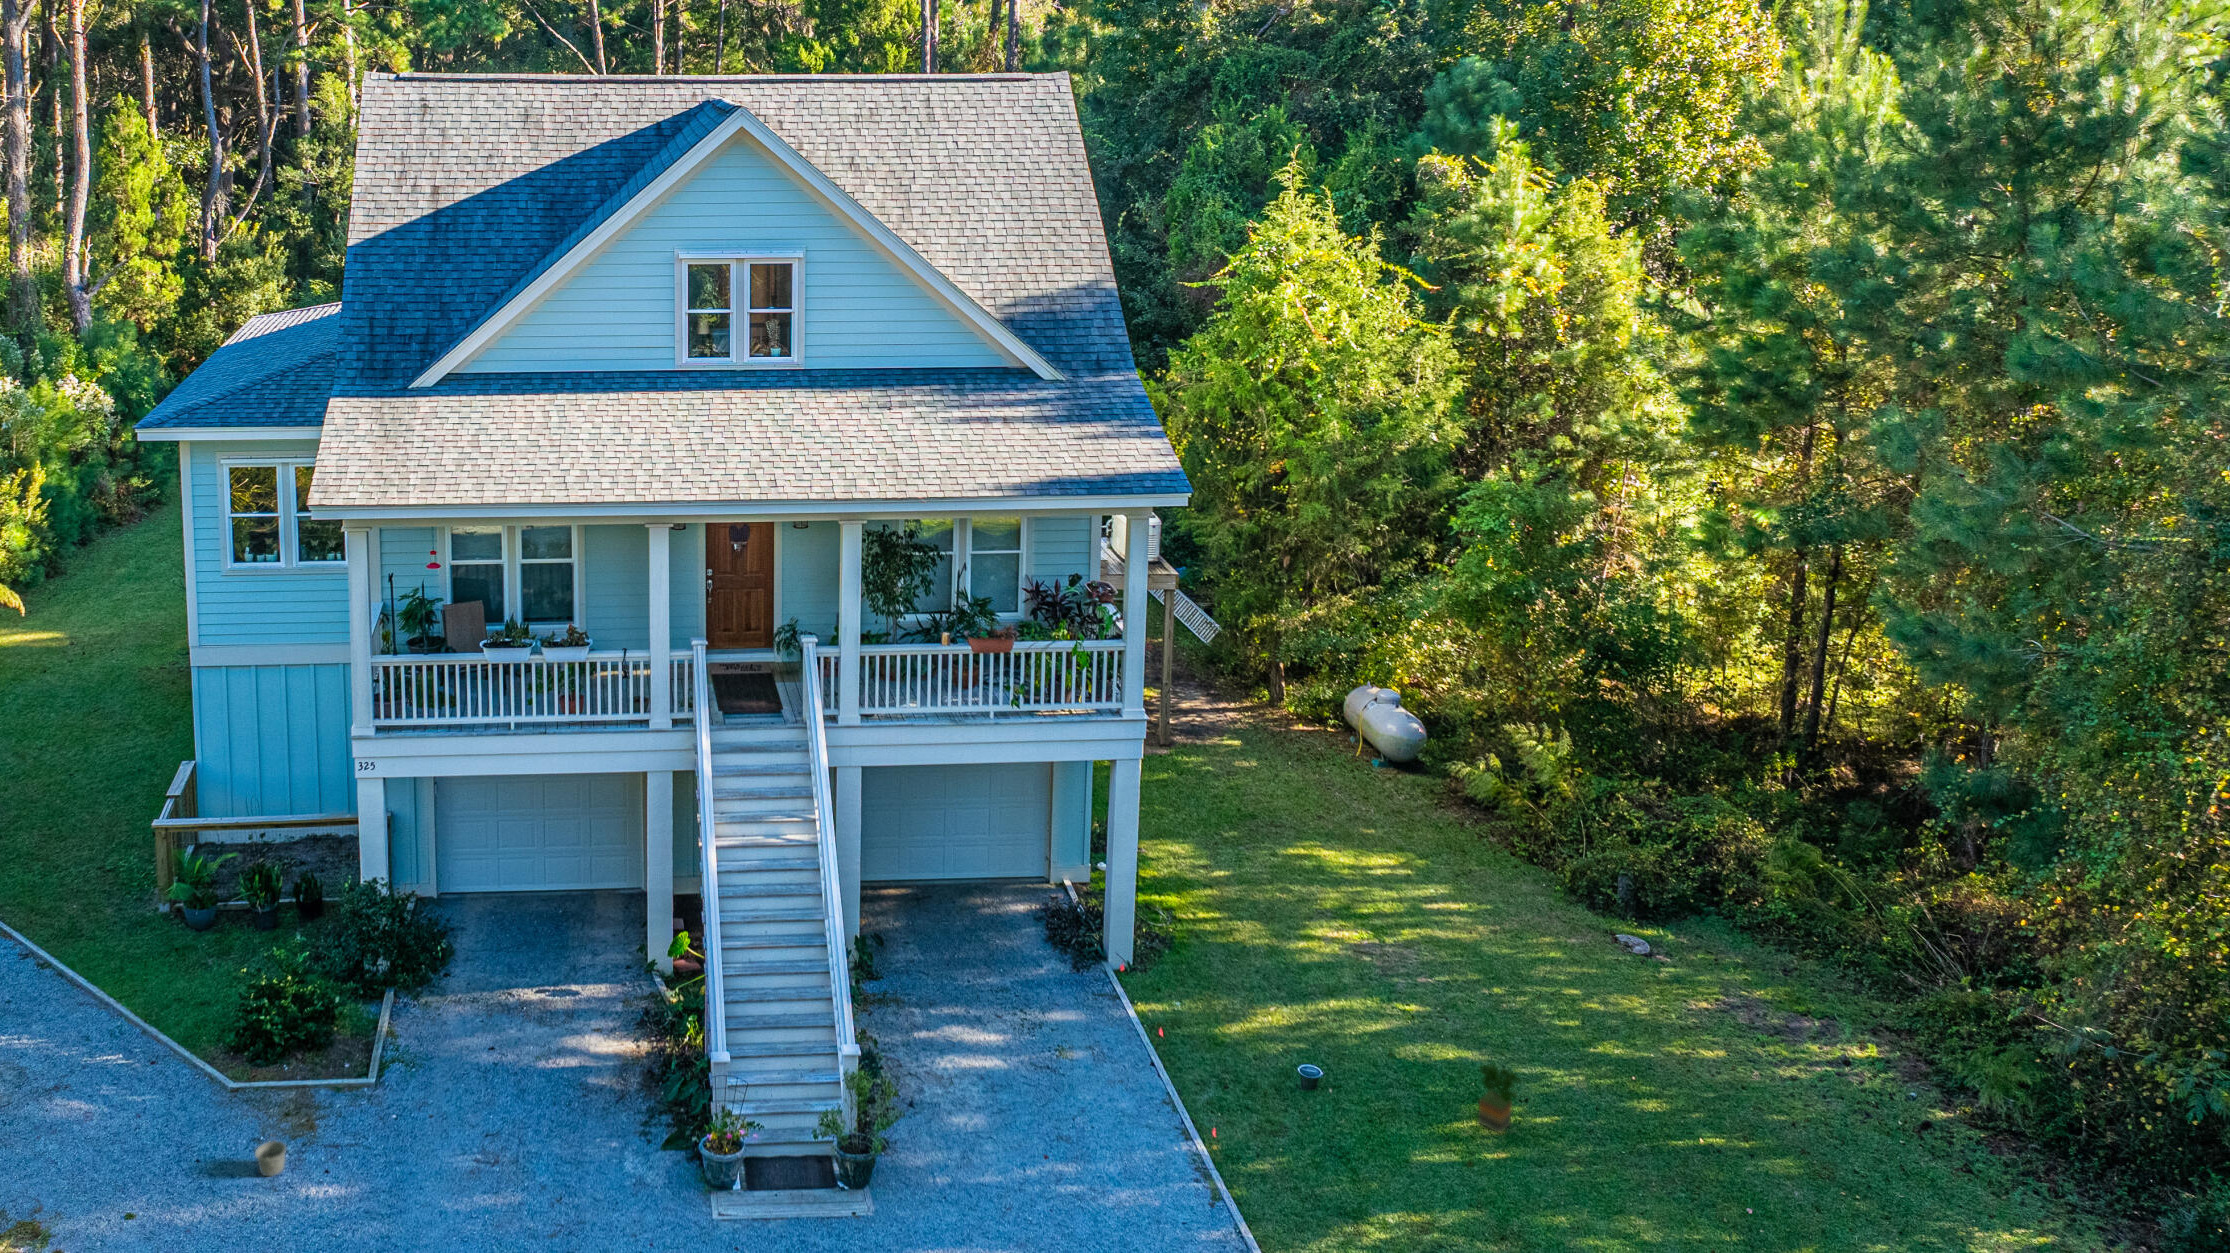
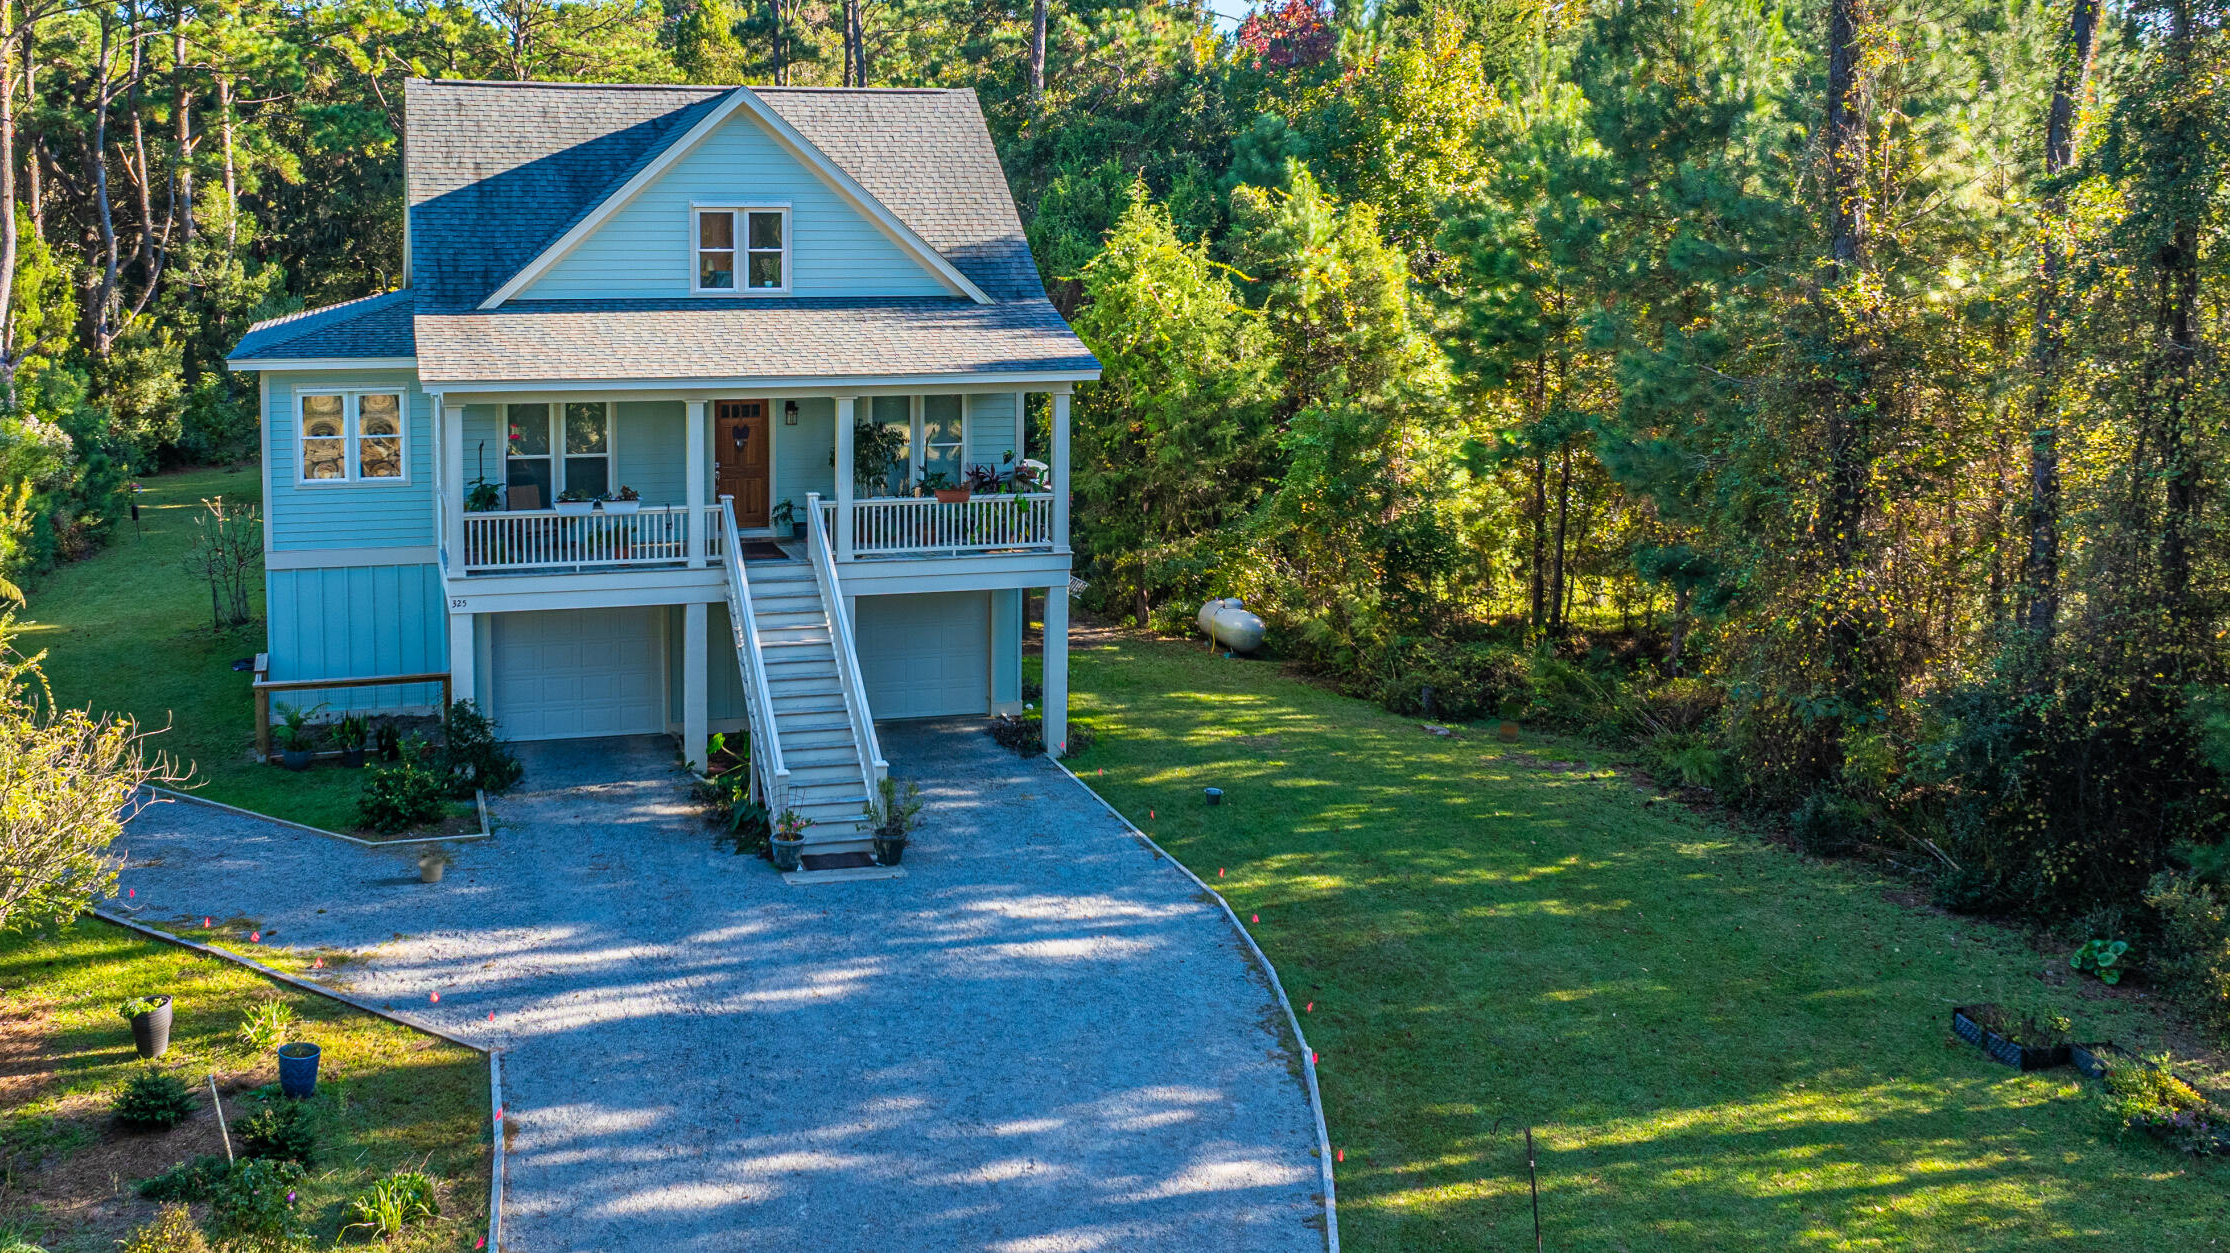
potted tree: present [1478,1064,1521,1133] -> present [1499,702,1524,742]

